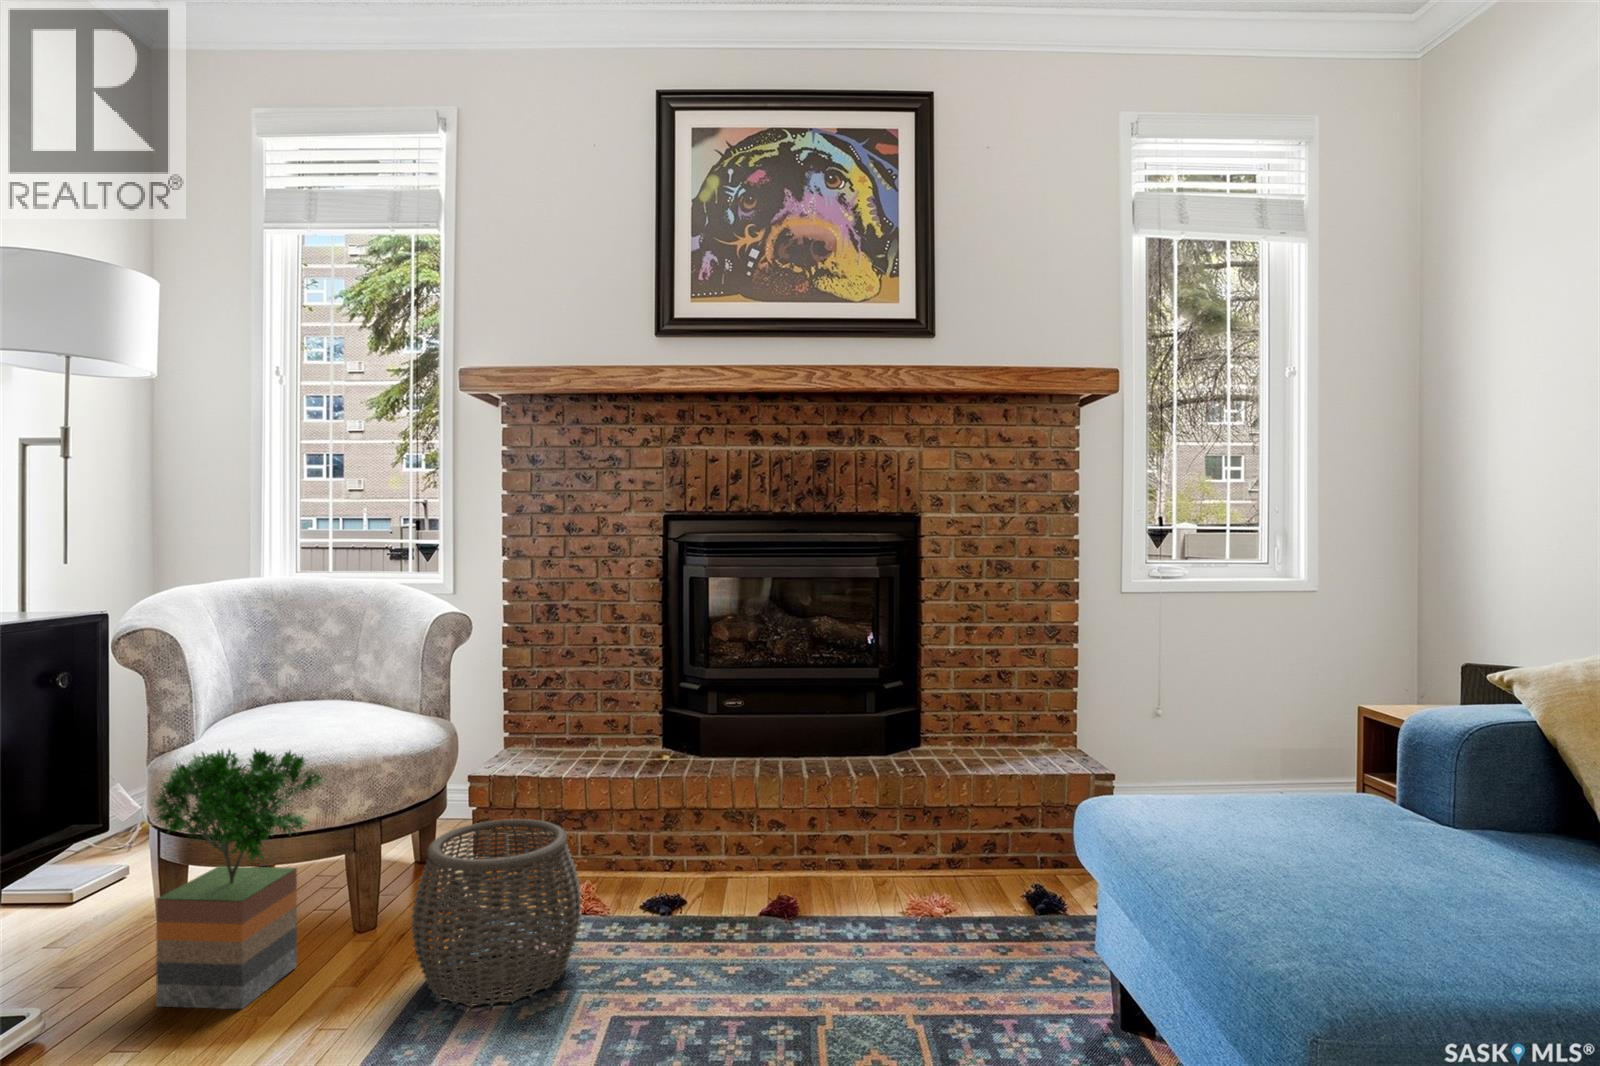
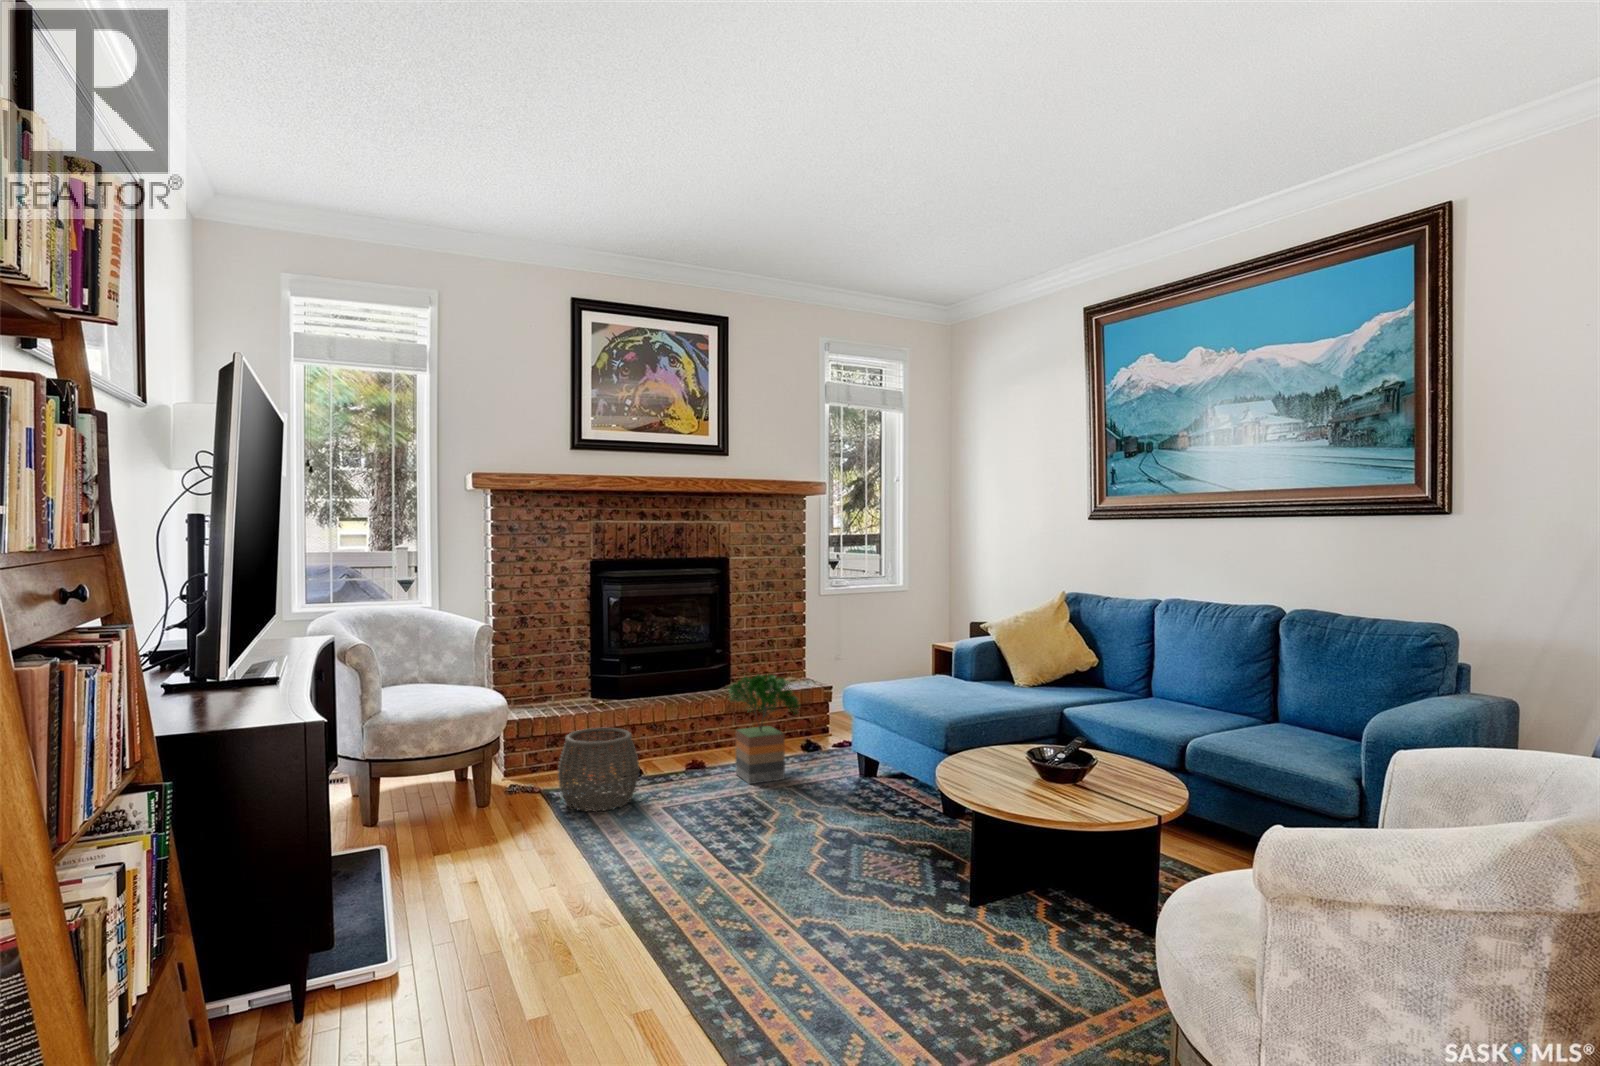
potted tree: present [154,749,325,1009] -> present [728,674,800,784]

